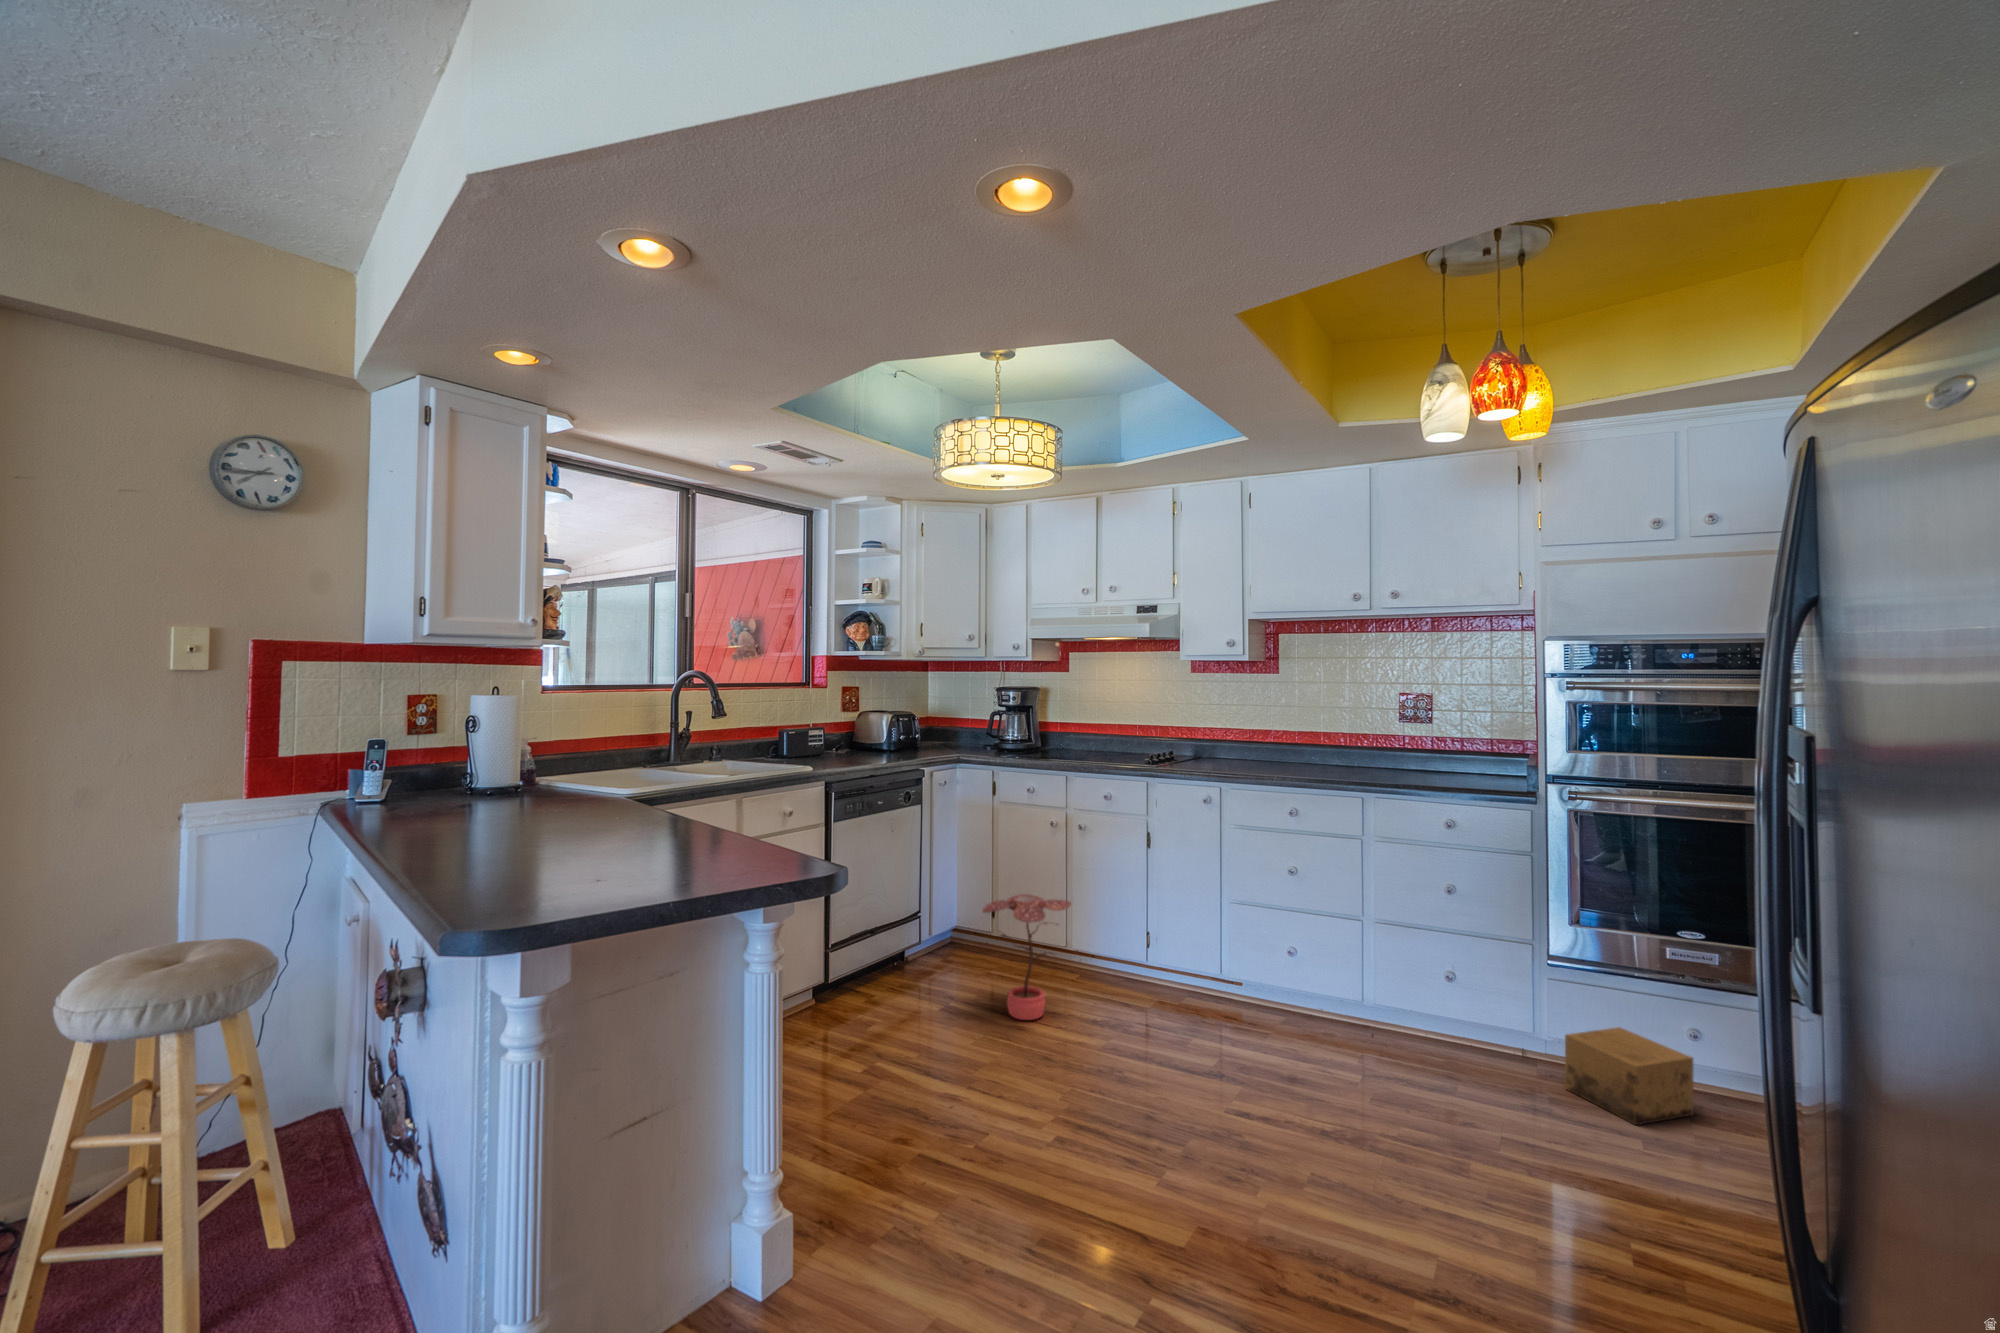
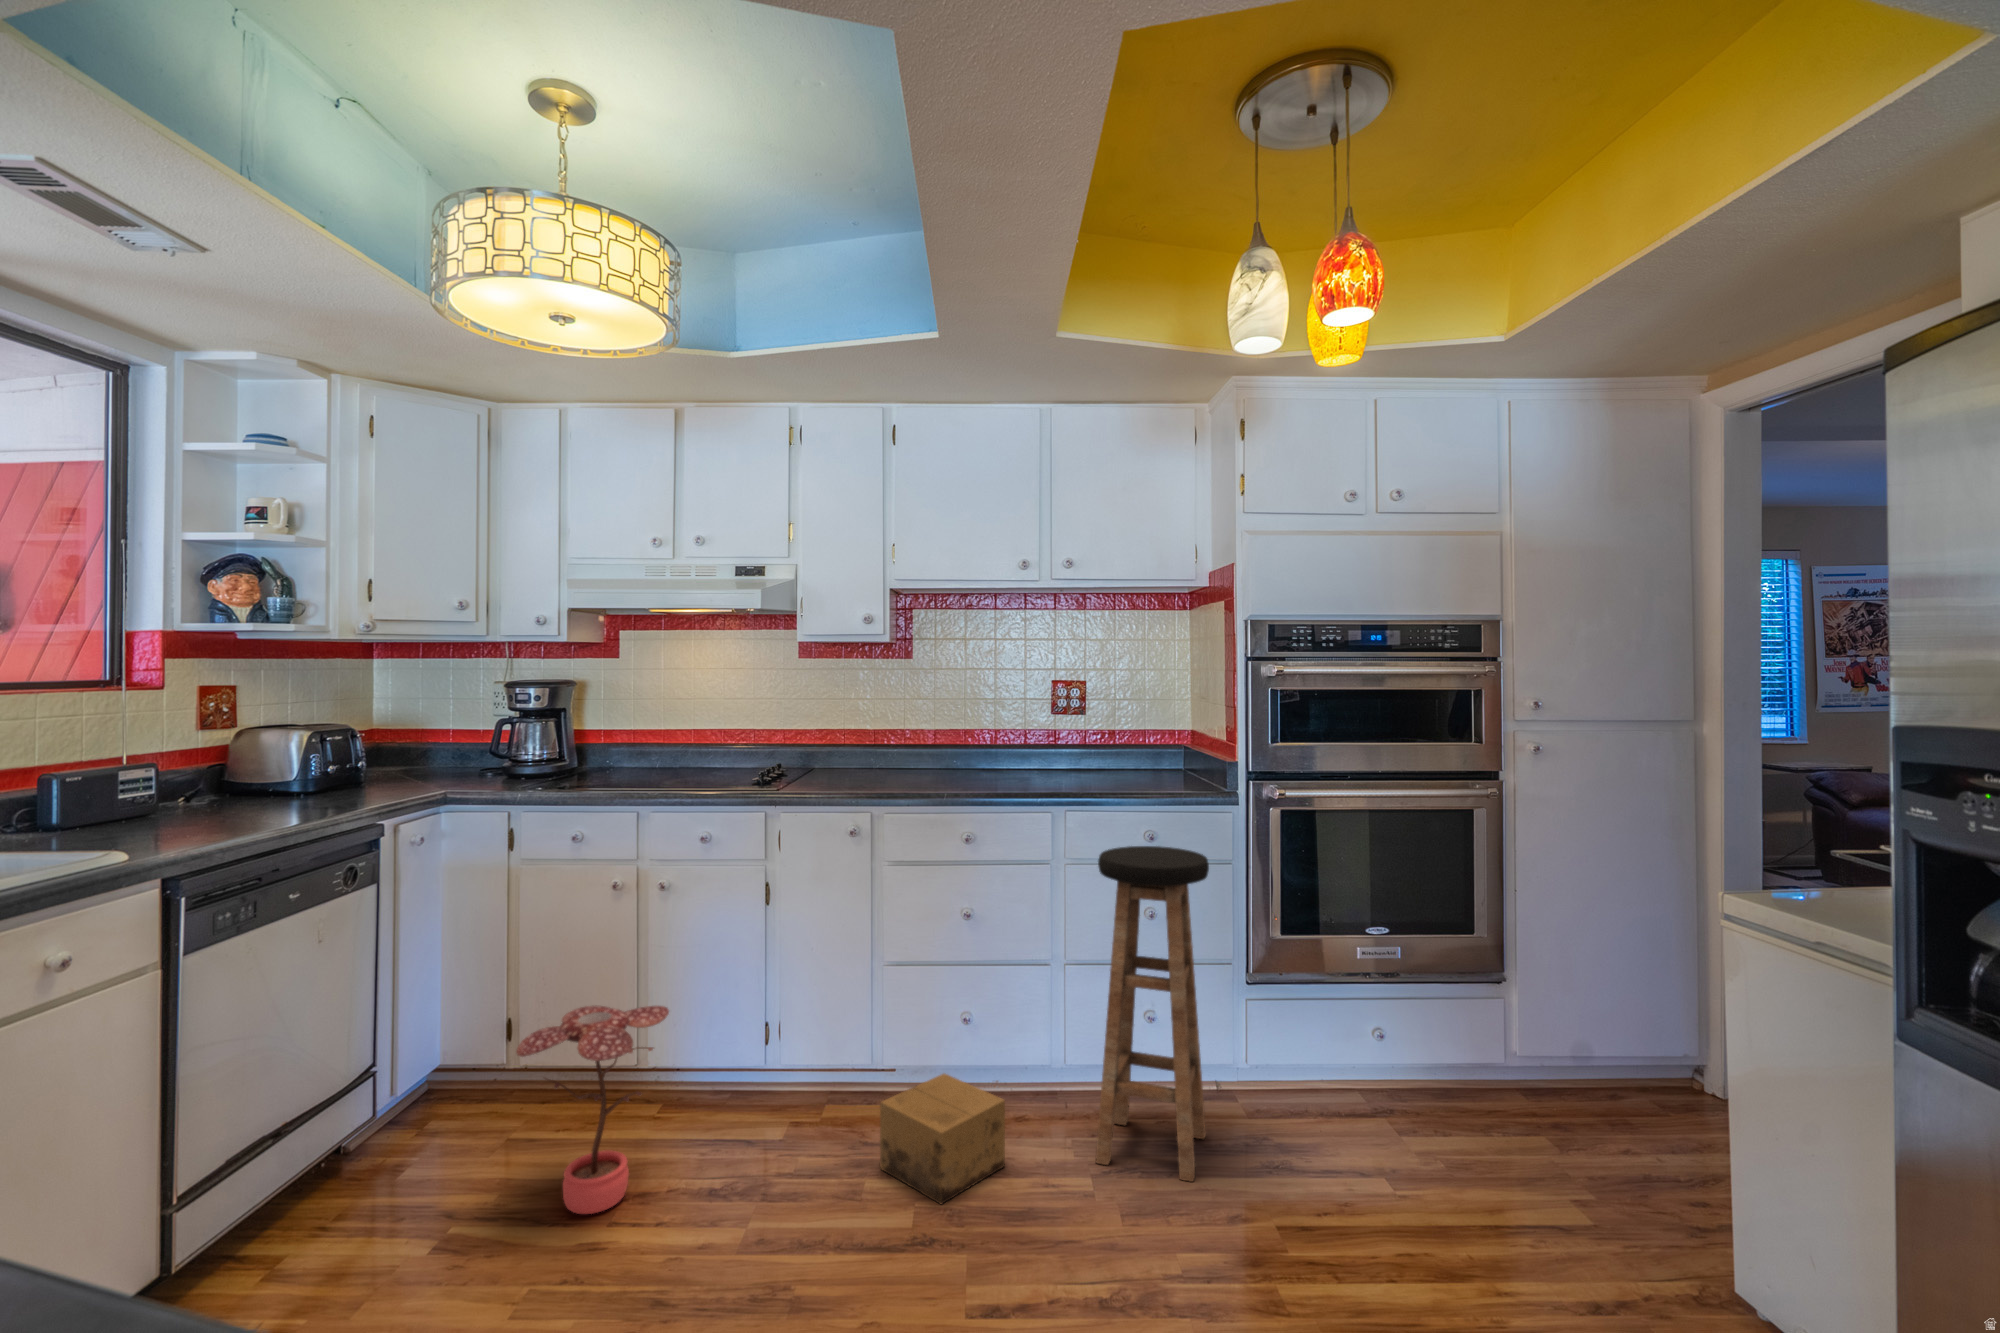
bar stool: none [1381,831,1497,1112] -> present [1096,846,1209,1182]
cardboard box: present [1565,1027,1694,1125] -> present [880,1074,1005,1204]

